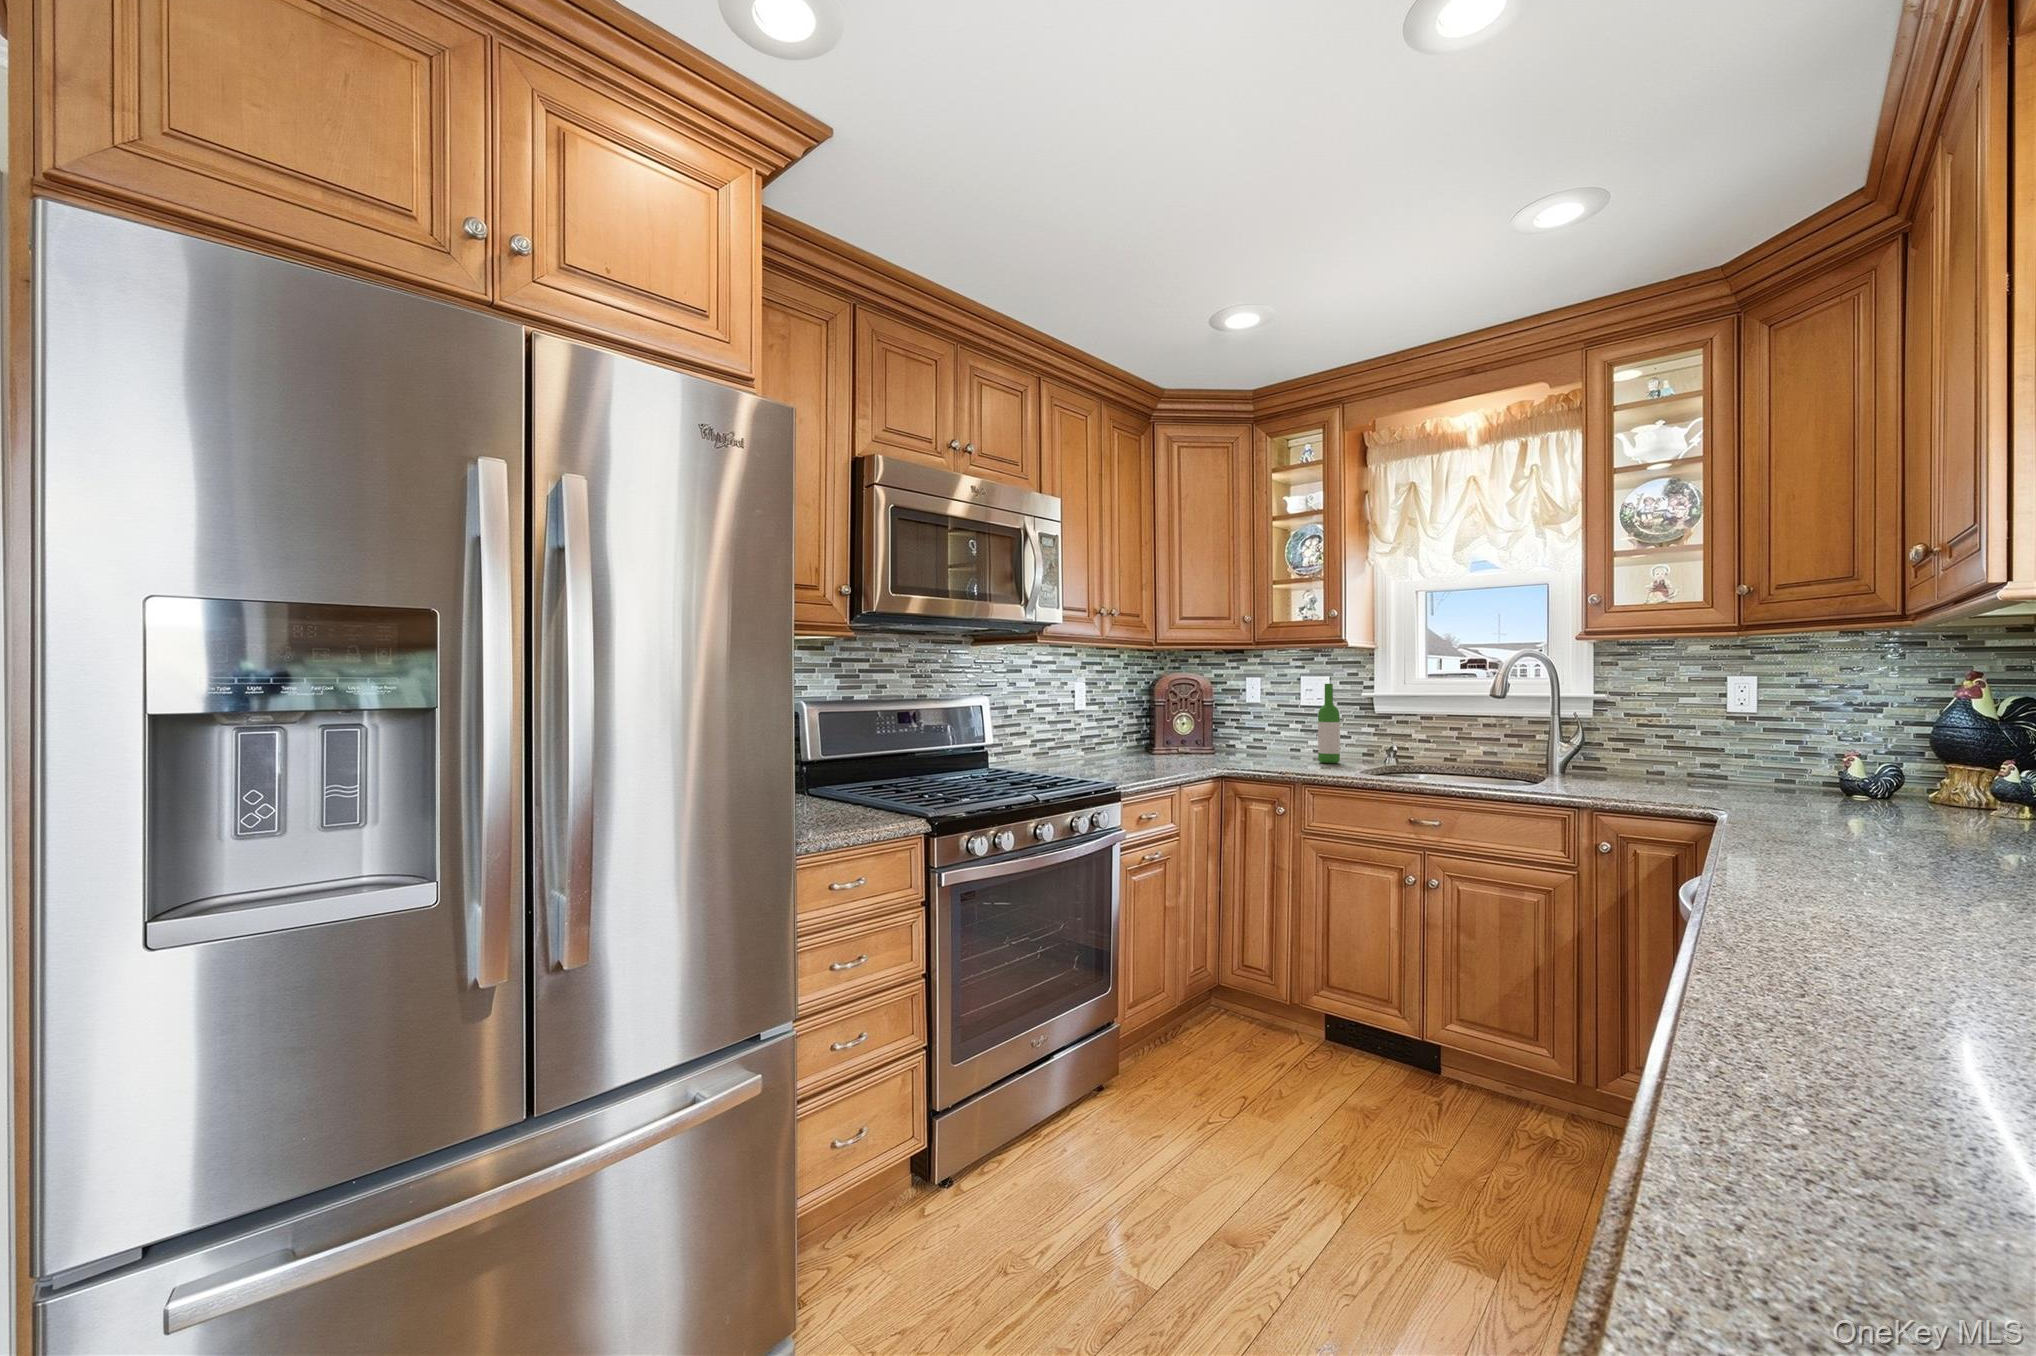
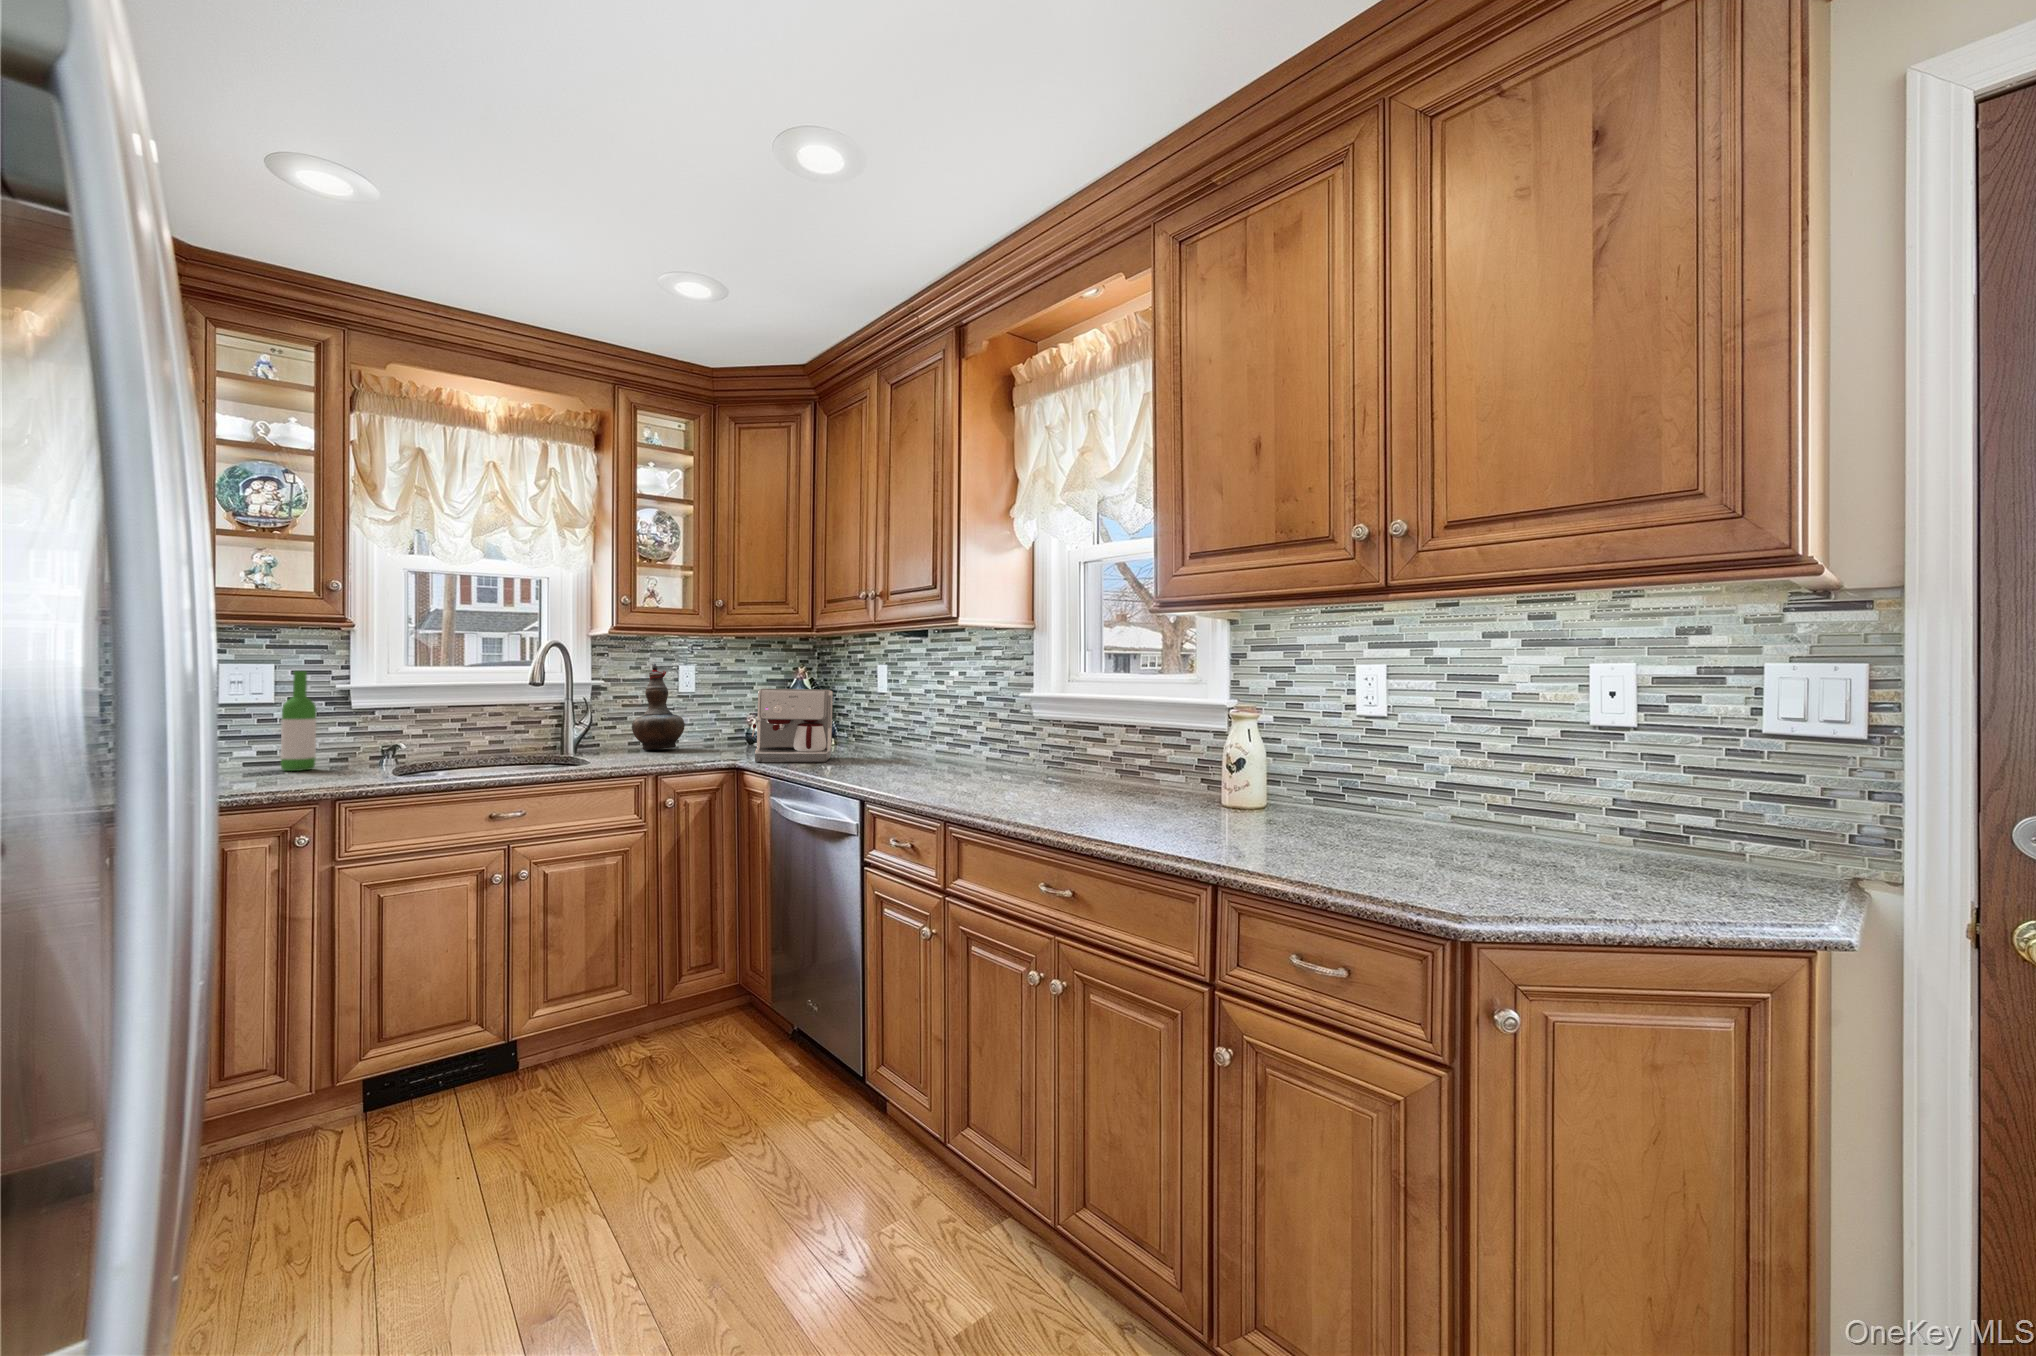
decorative vase: none [1648,669,1727,781] -> present [632,664,685,750]
coffee maker: none [1749,700,1940,824] -> present [752,688,833,763]

